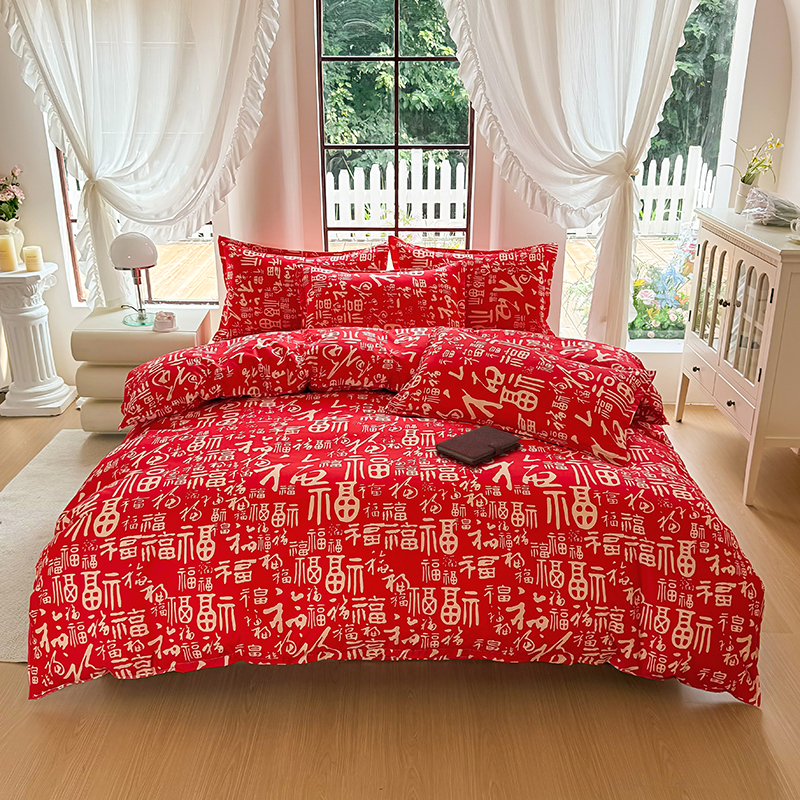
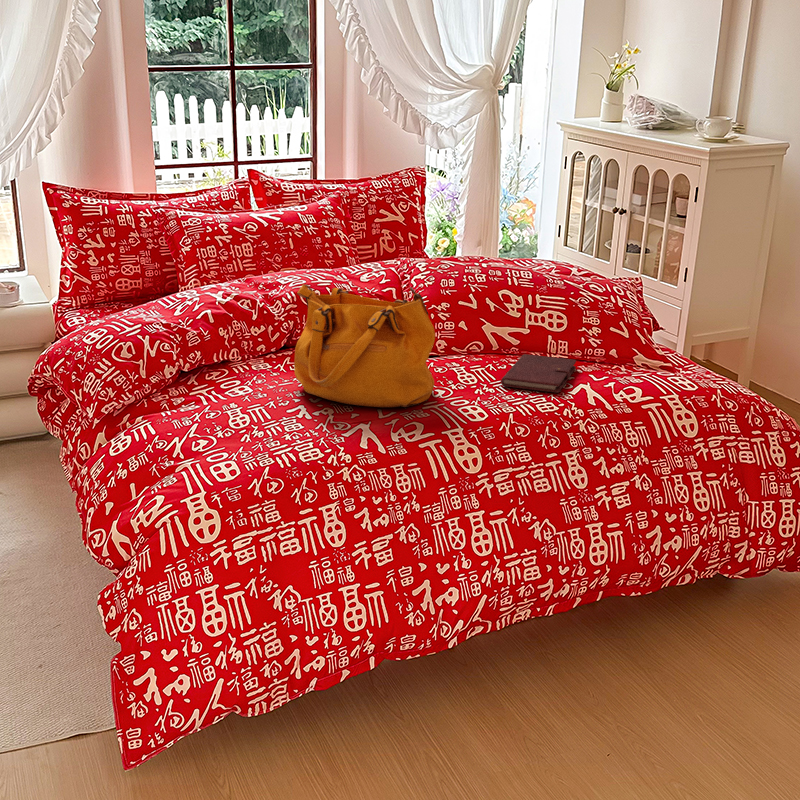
handbag: none [263,344,378,456] -> present [294,285,435,407]

